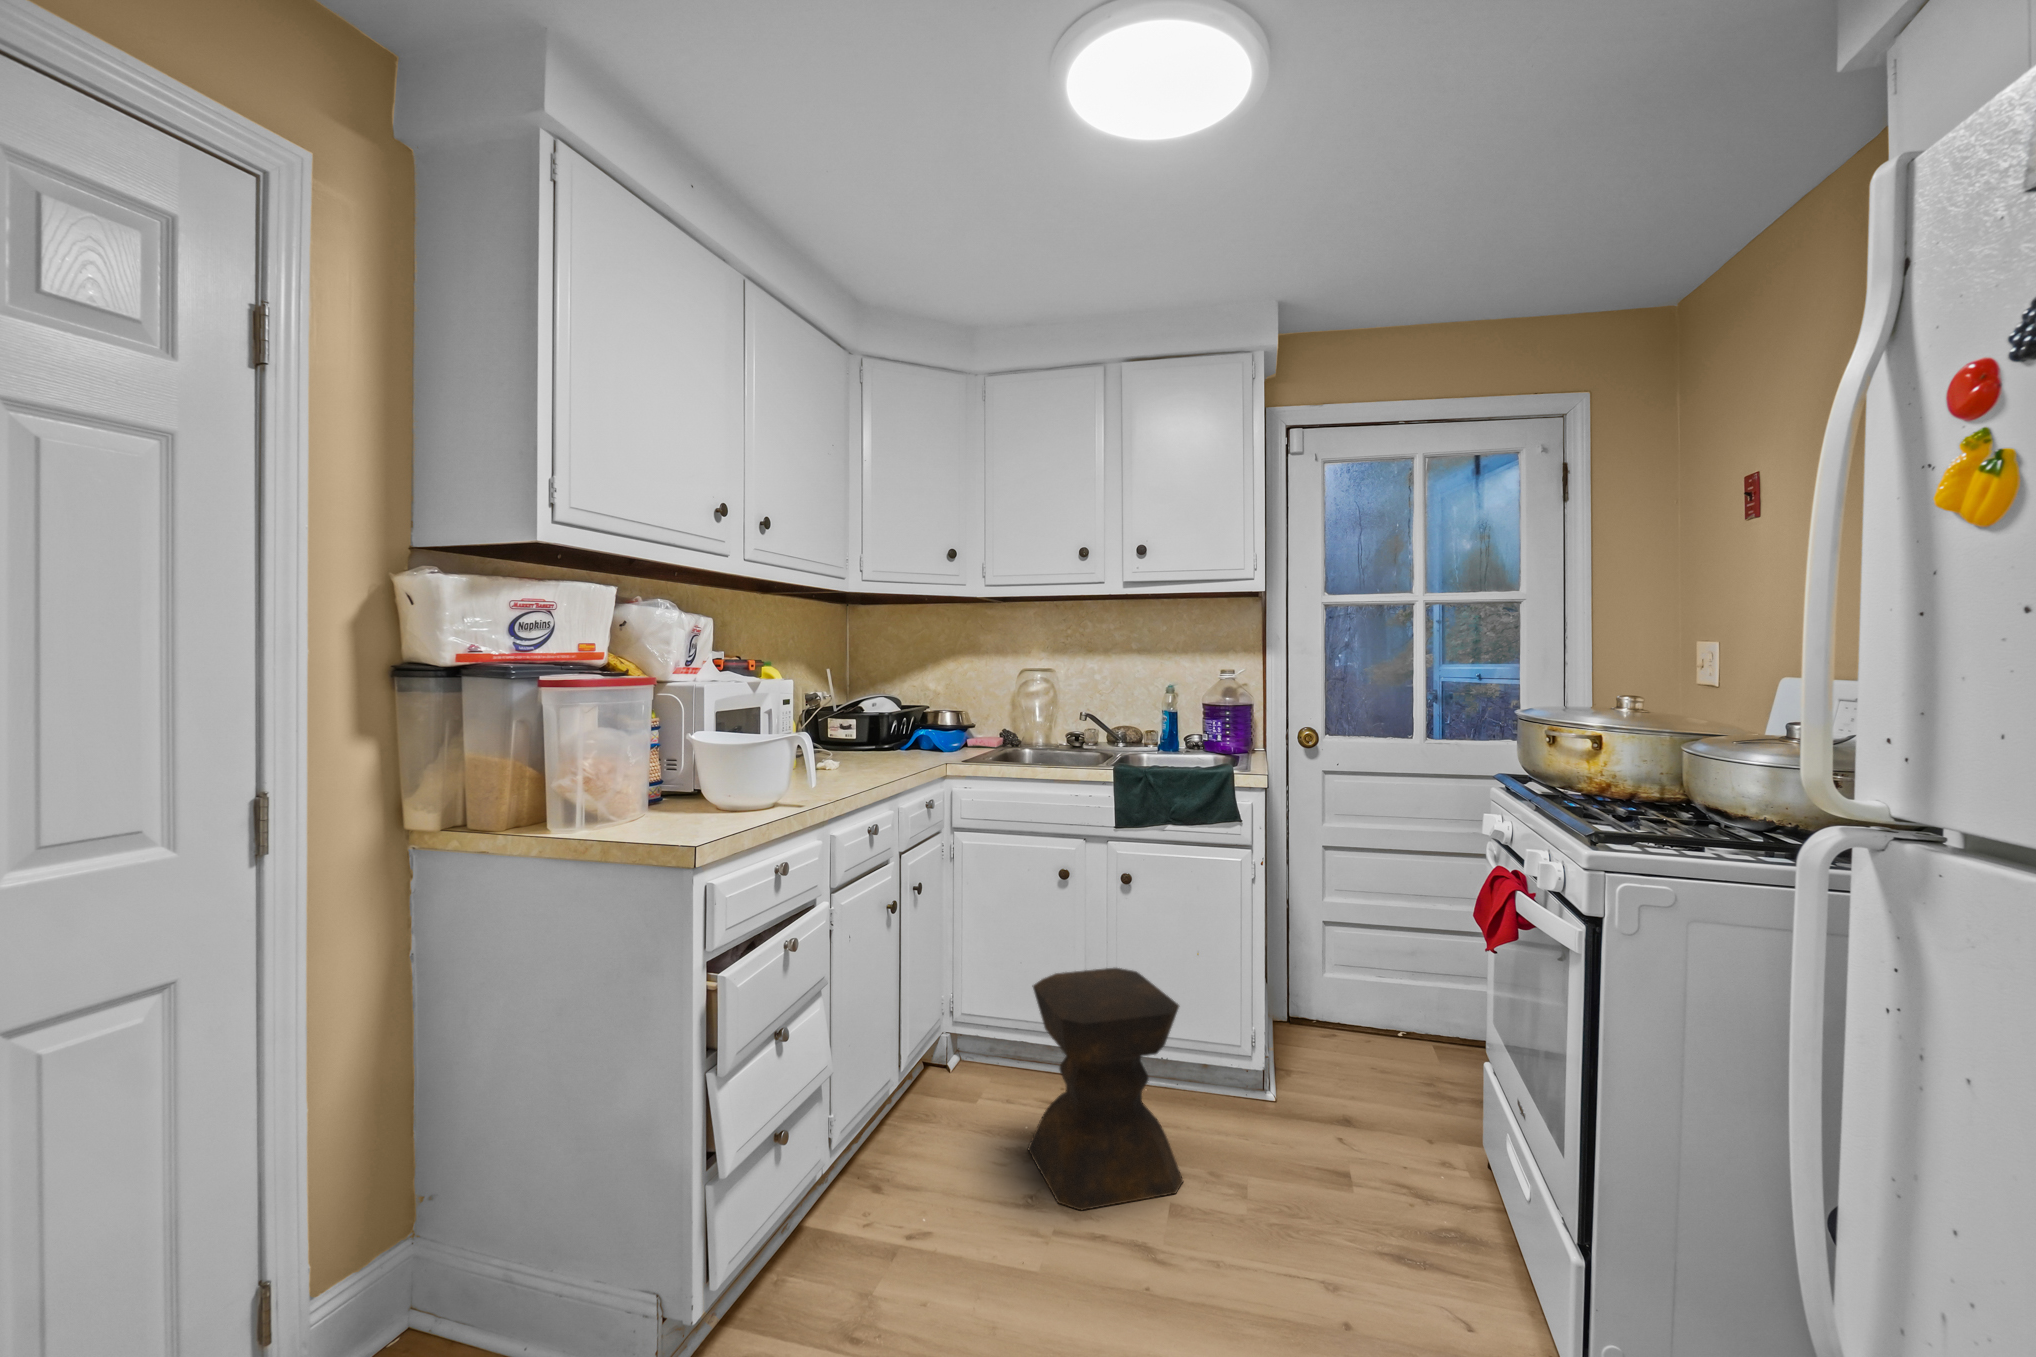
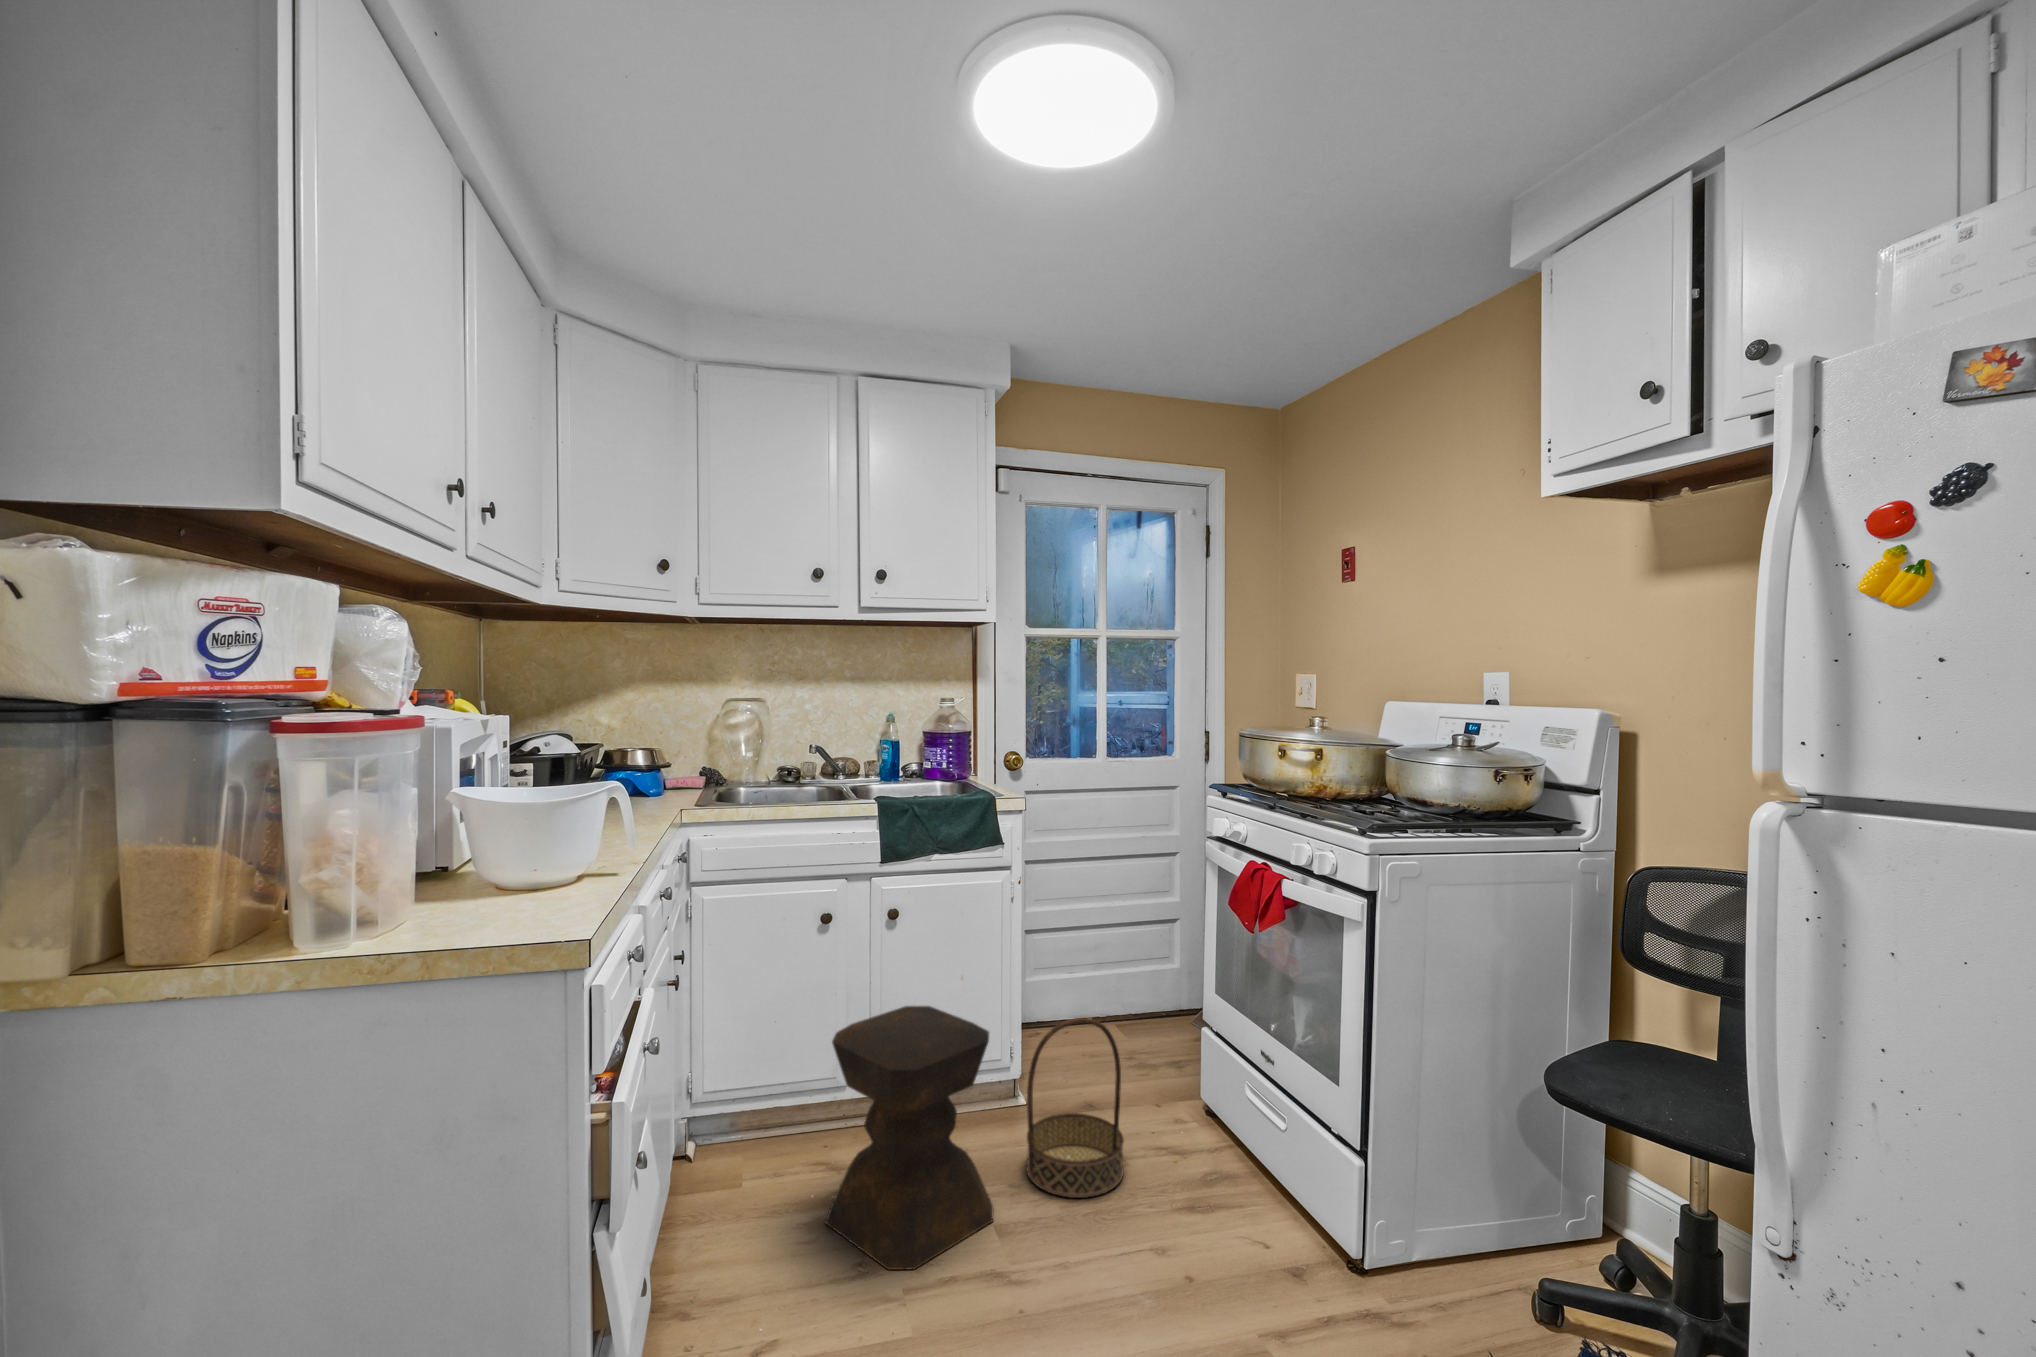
basket: none [1230,1012,1346,1203] -> present [1027,1018,1124,1198]

